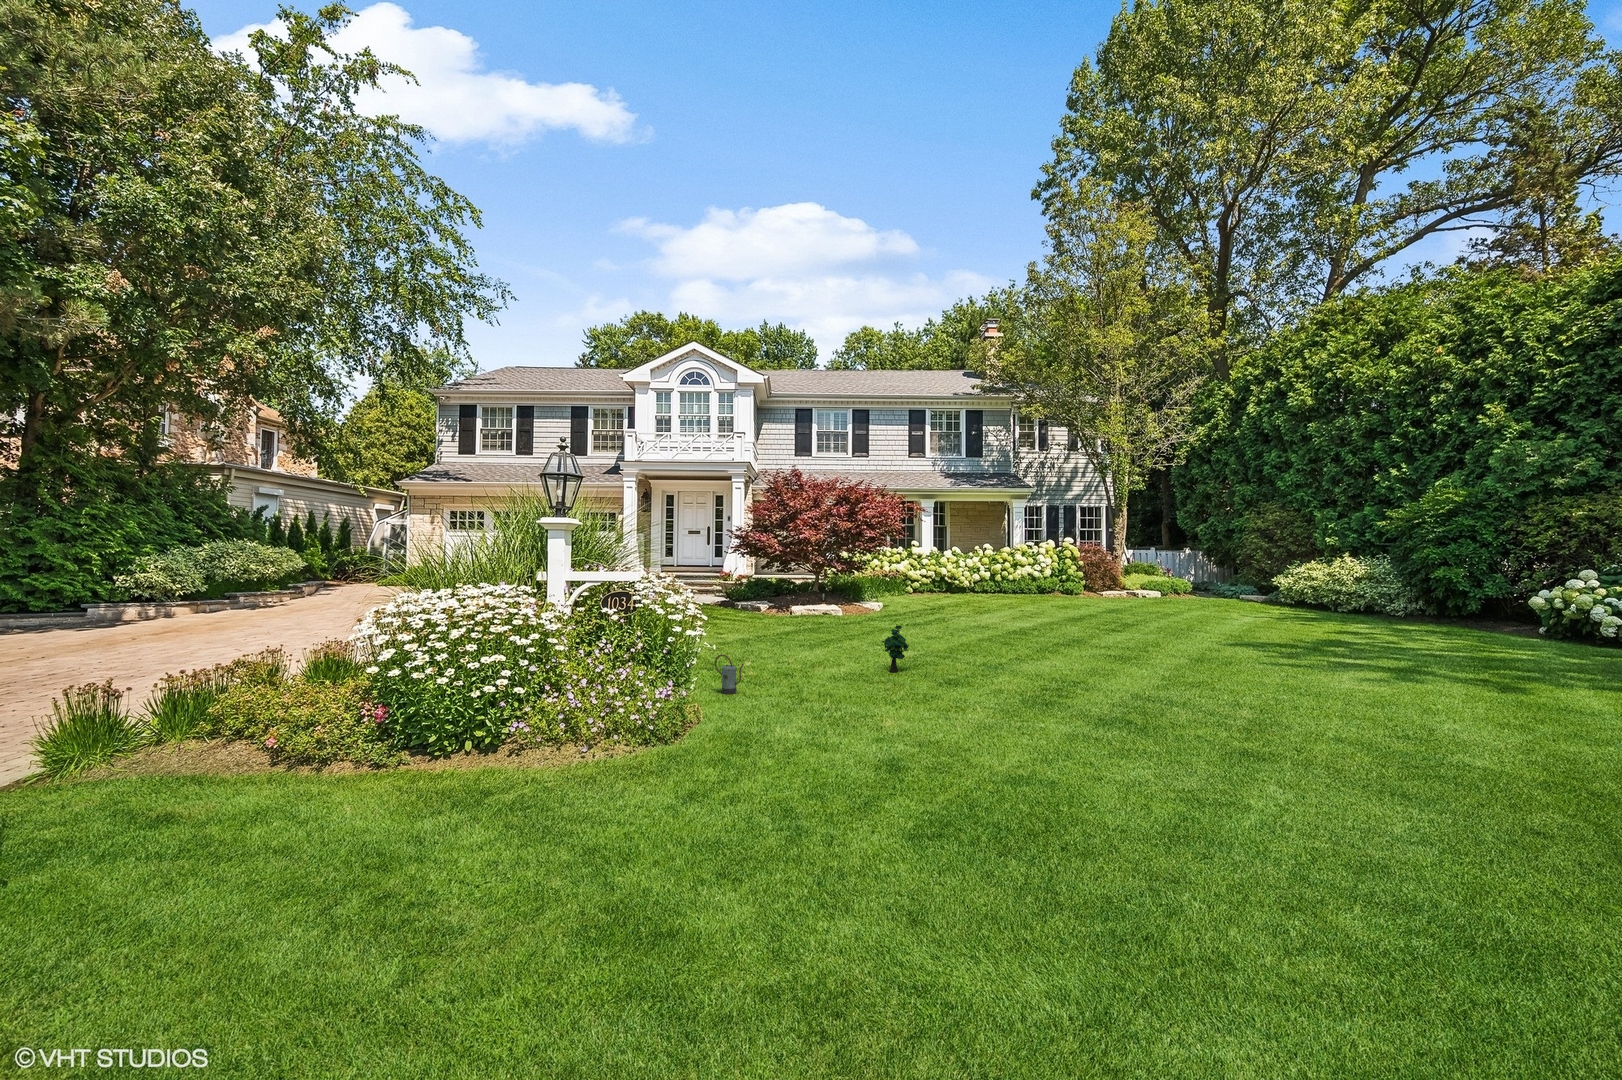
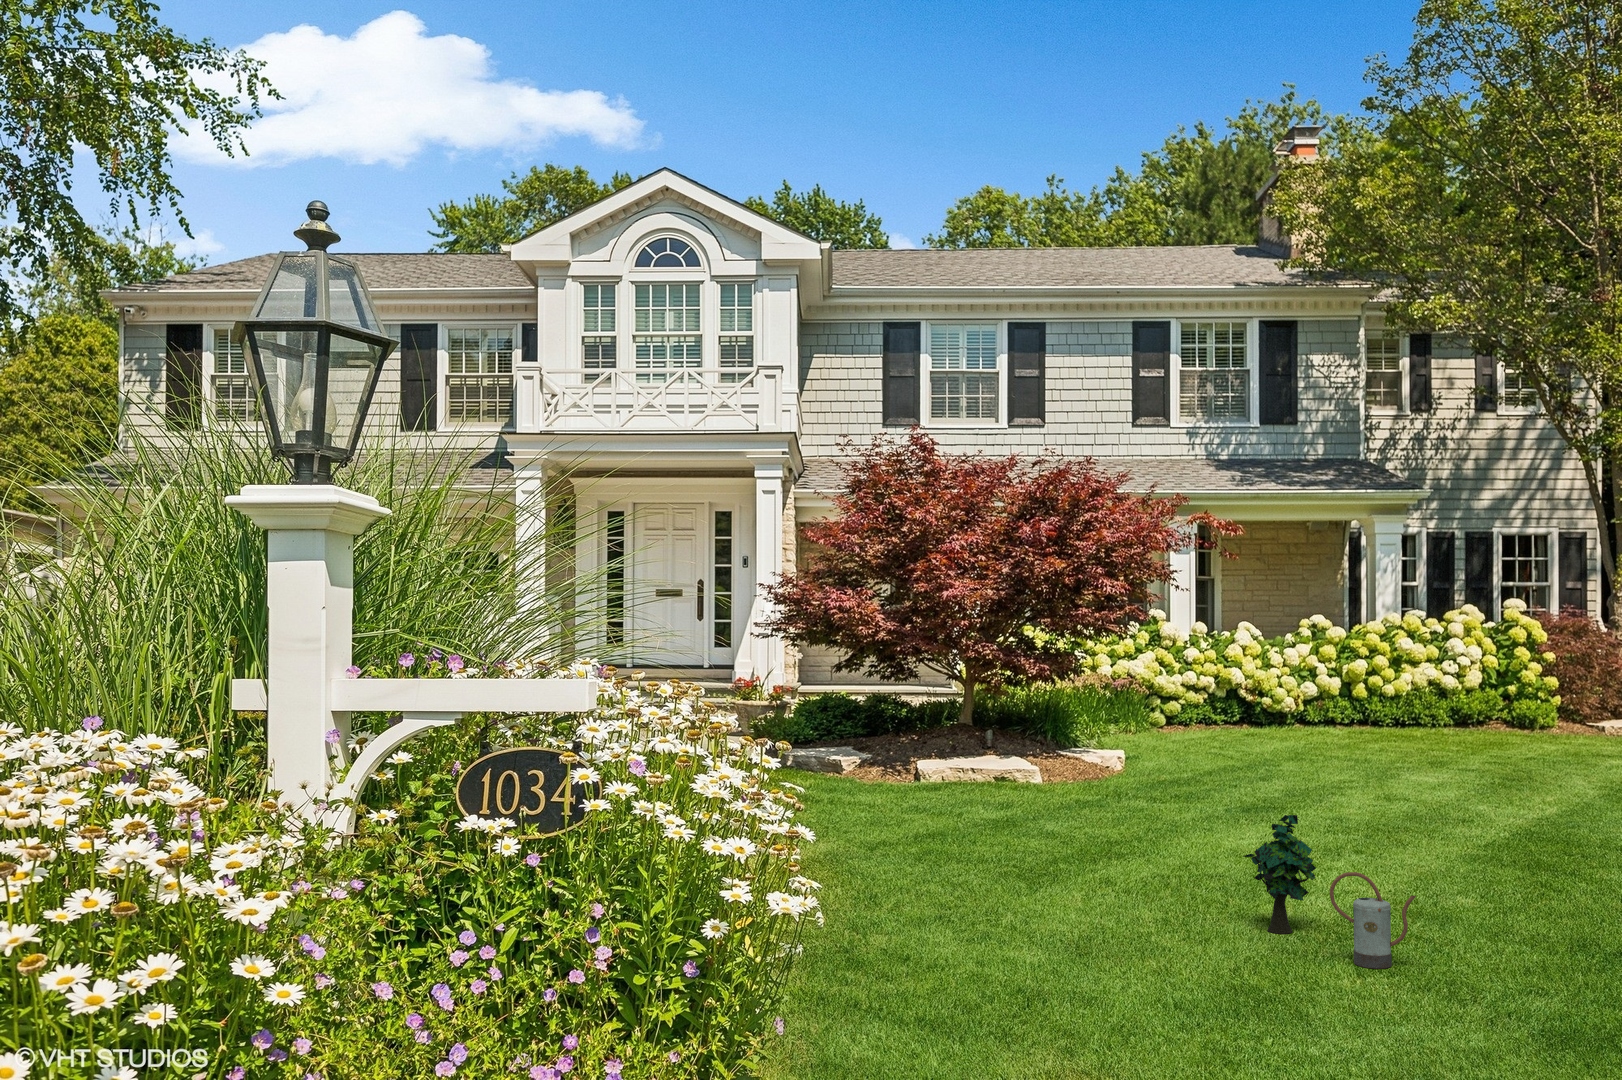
watering can: present [715,655,744,694] -> present [1330,872,1416,969]

